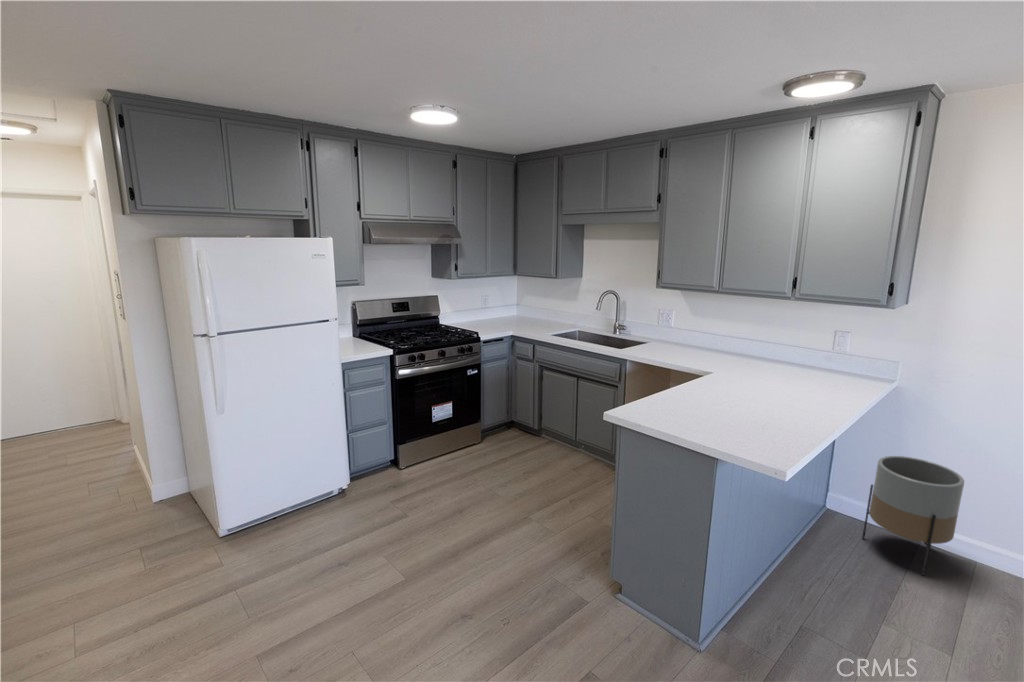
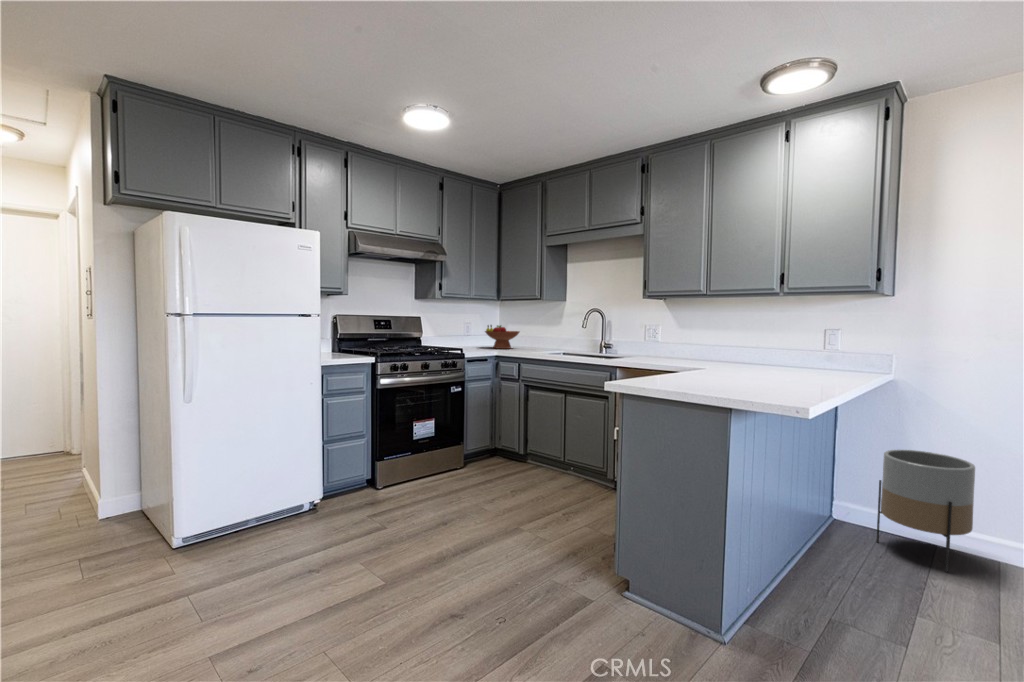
fruit bowl: none [499,301,534,325] -> present [485,325,519,349]

